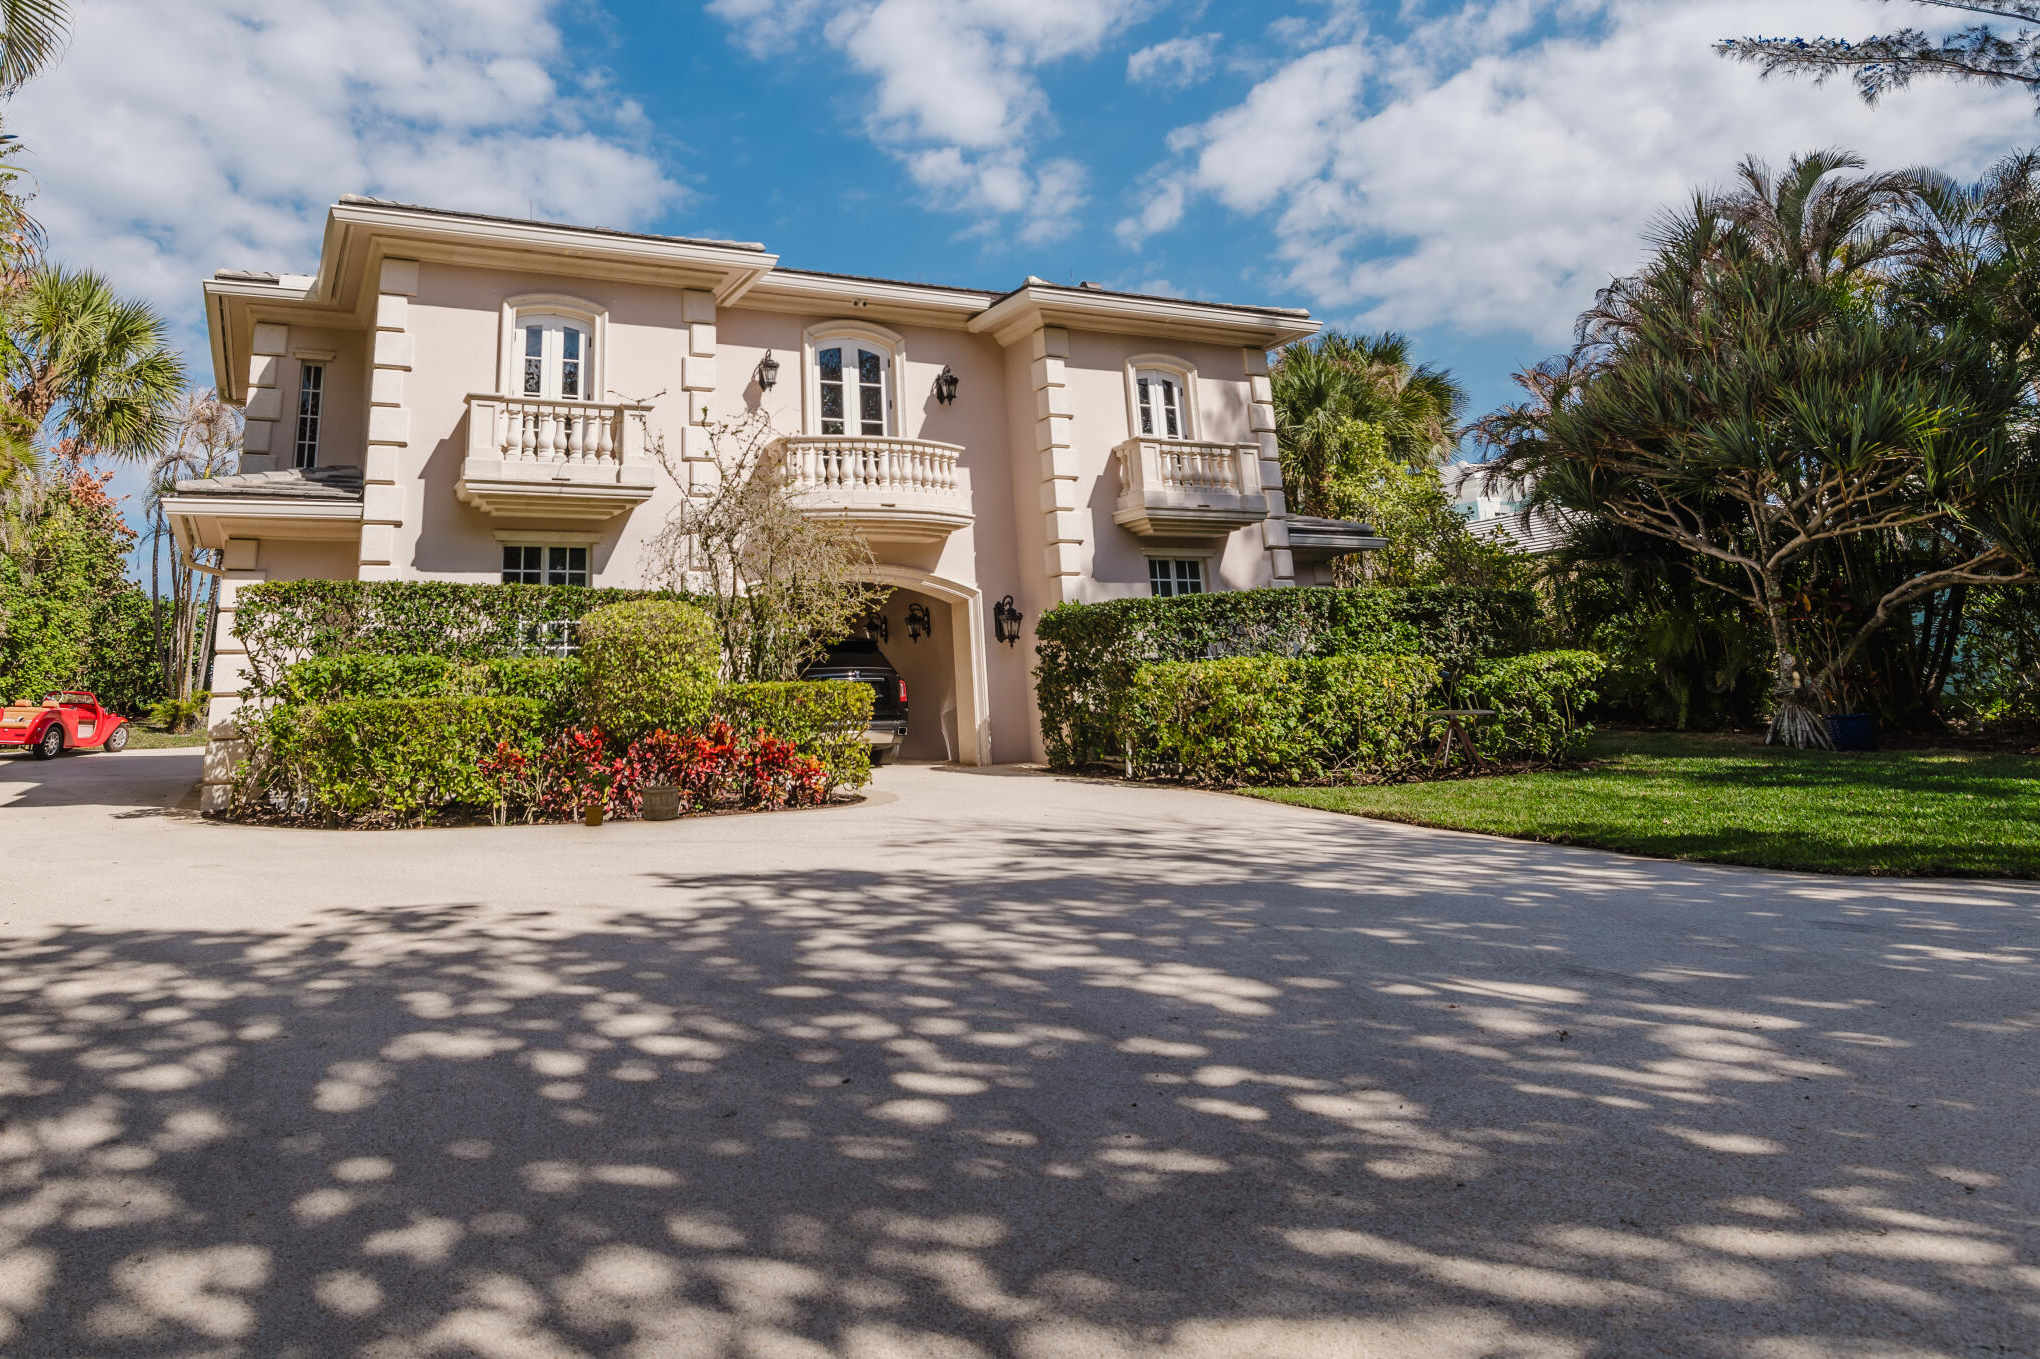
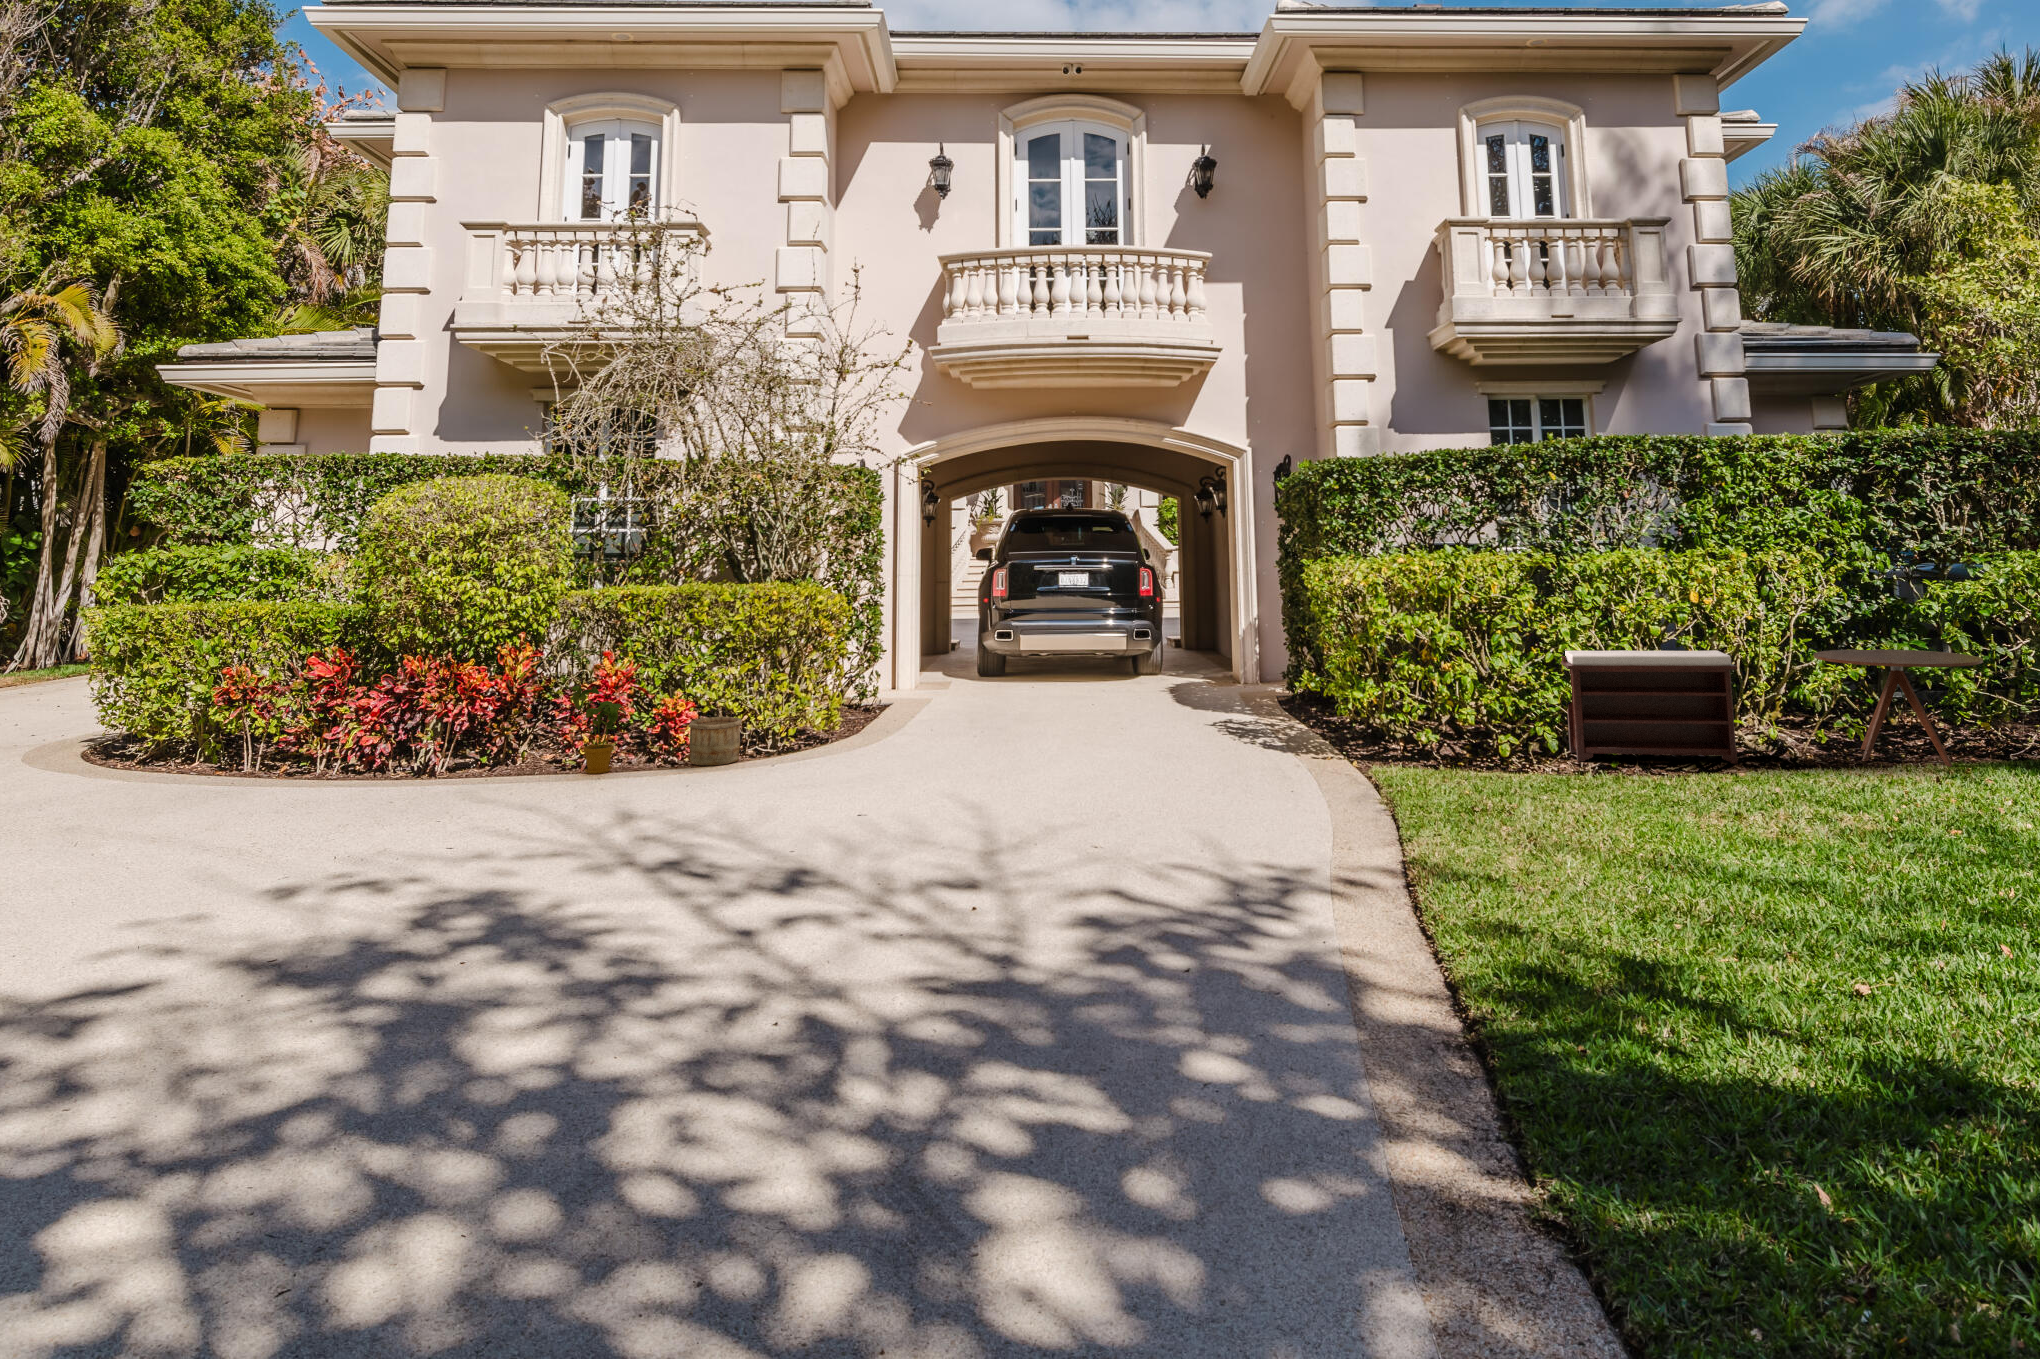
bench: none [1295,711,1392,774] -> present [1561,650,1738,764]
house plant: present [575,761,612,826] -> present [571,686,626,774]
wooden bucket: present [642,786,680,820] -> present [689,717,742,765]

